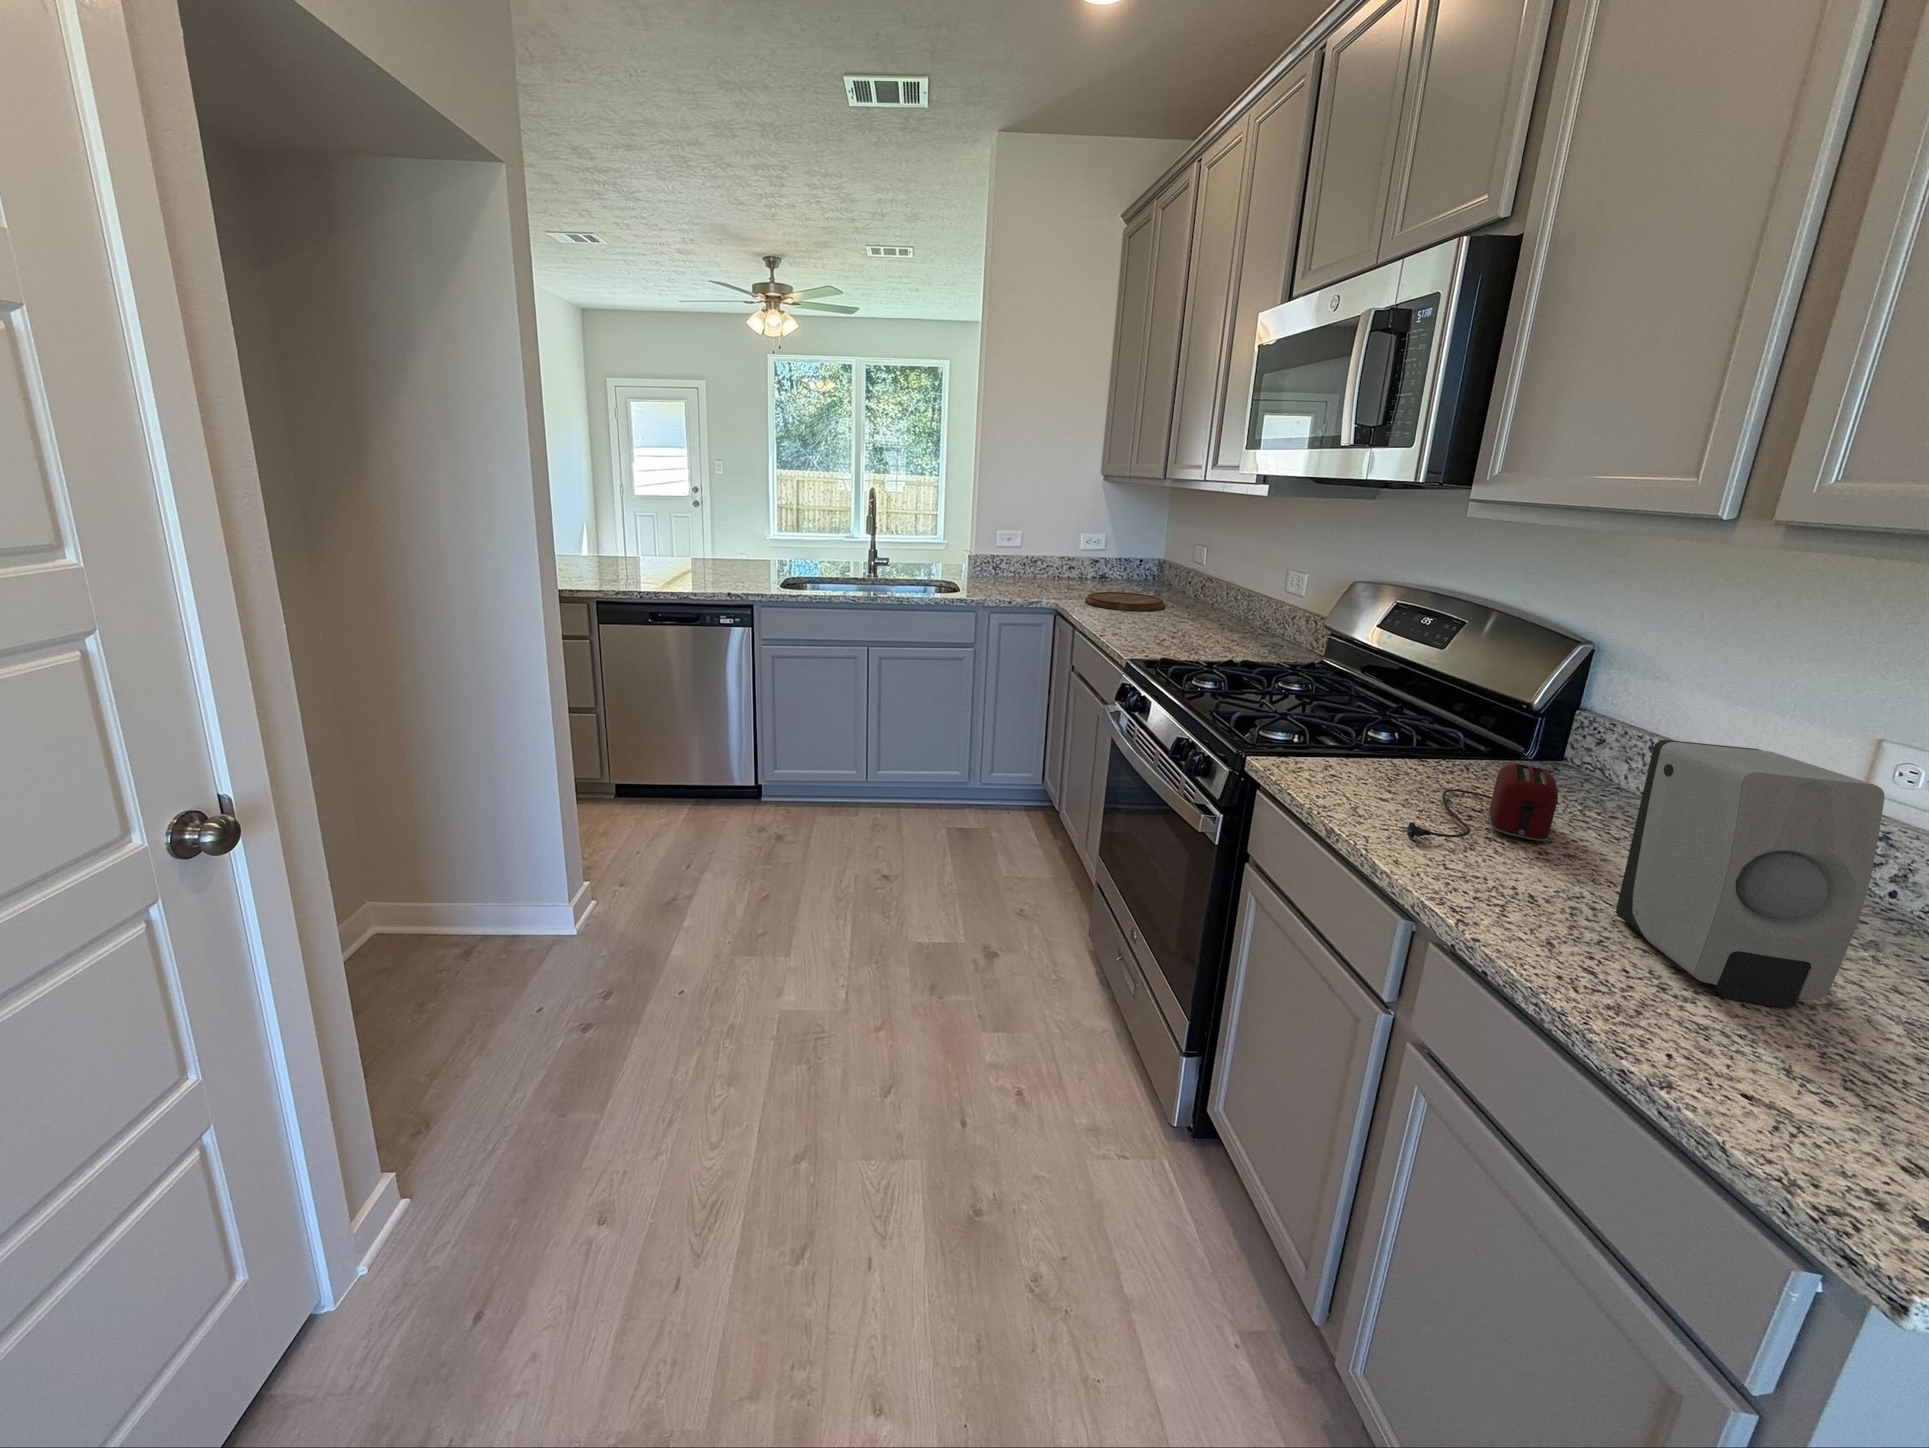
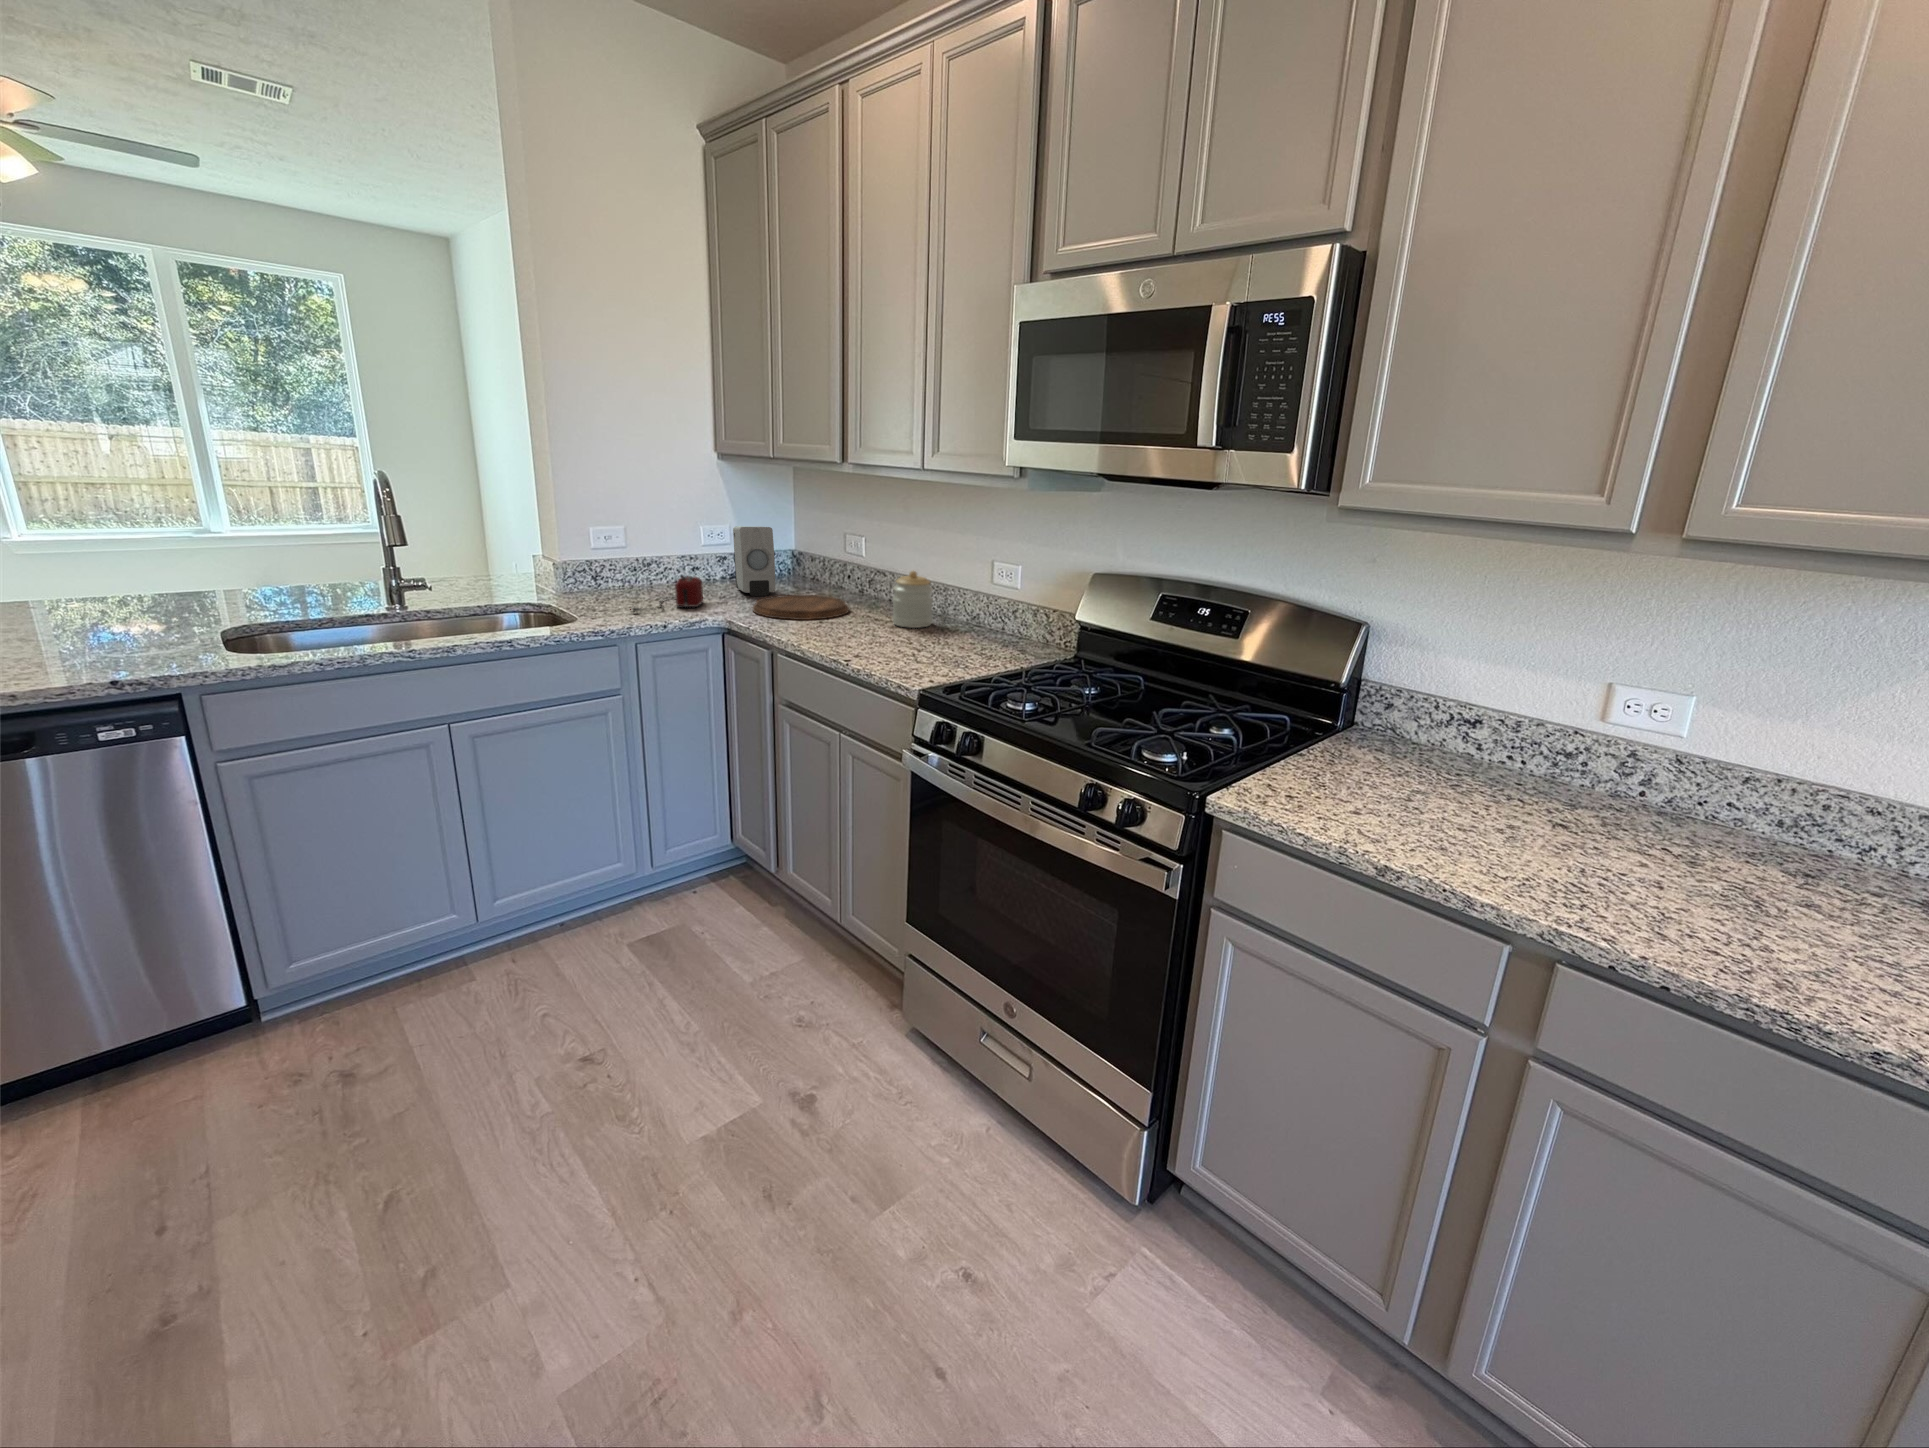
jar: none [1185,575,1226,625] -> present [893,571,933,628]
soap dispenser: present [1616,740,1885,1008] -> present [733,526,775,596]
toaster: present [1400,764,1558,841] -> present [632,576,703,612]

